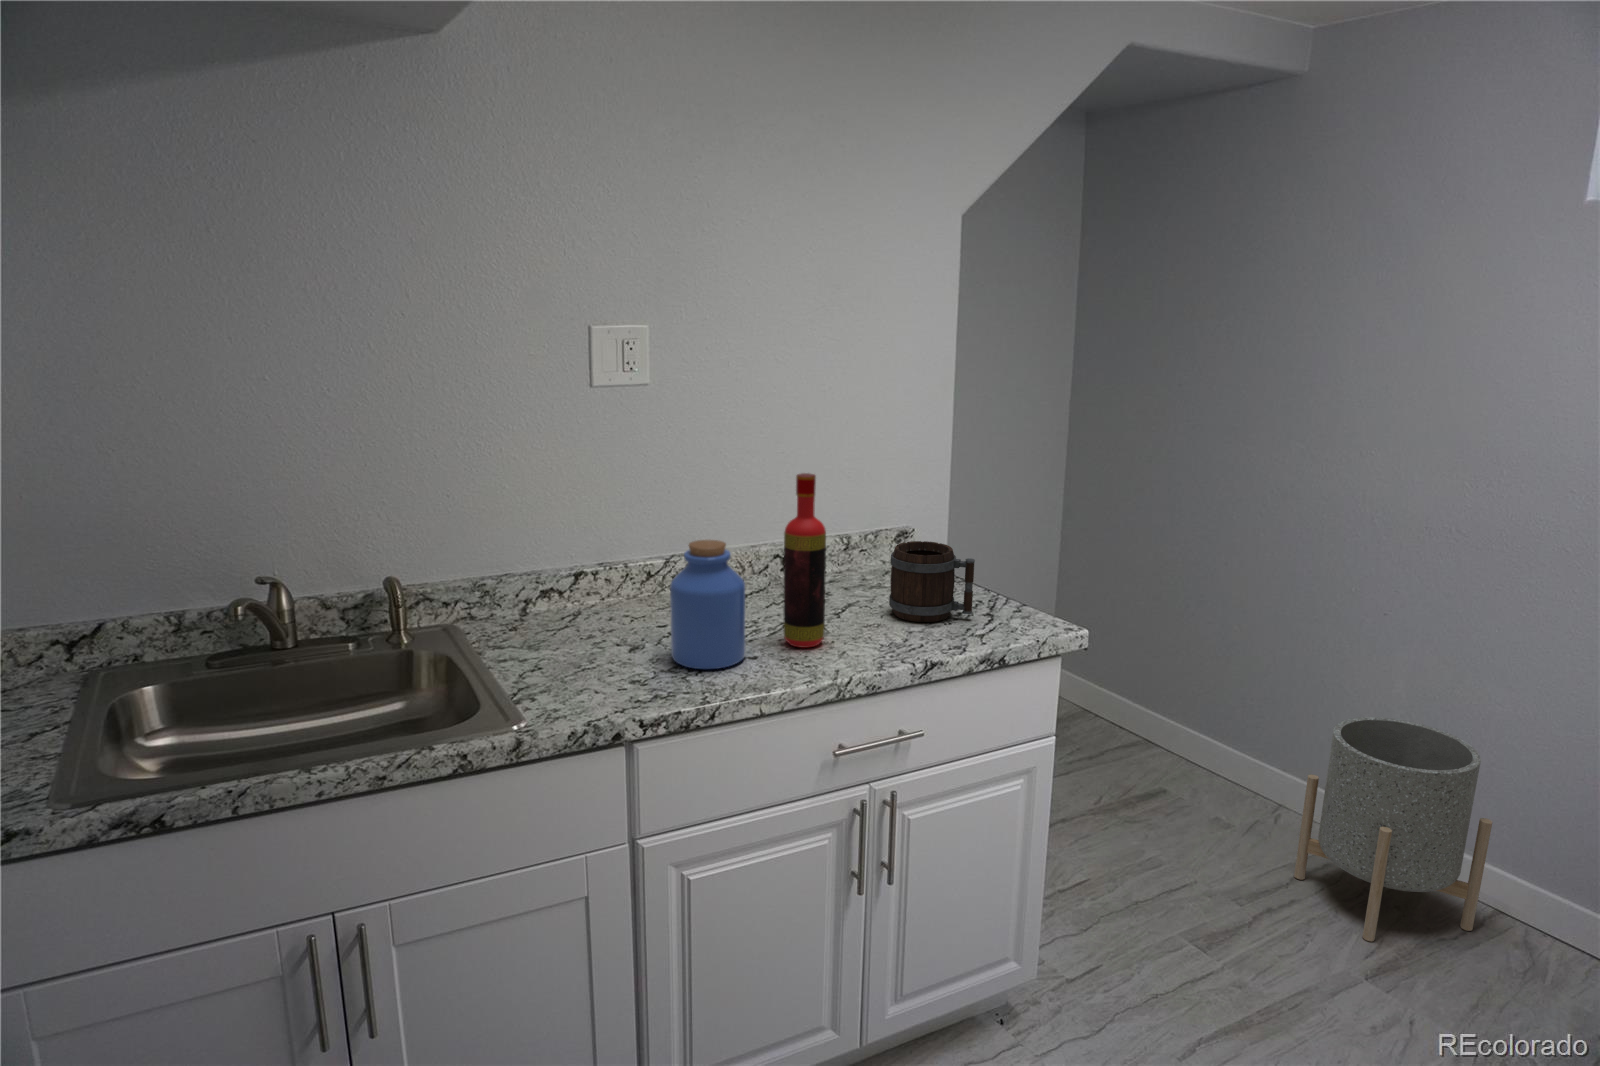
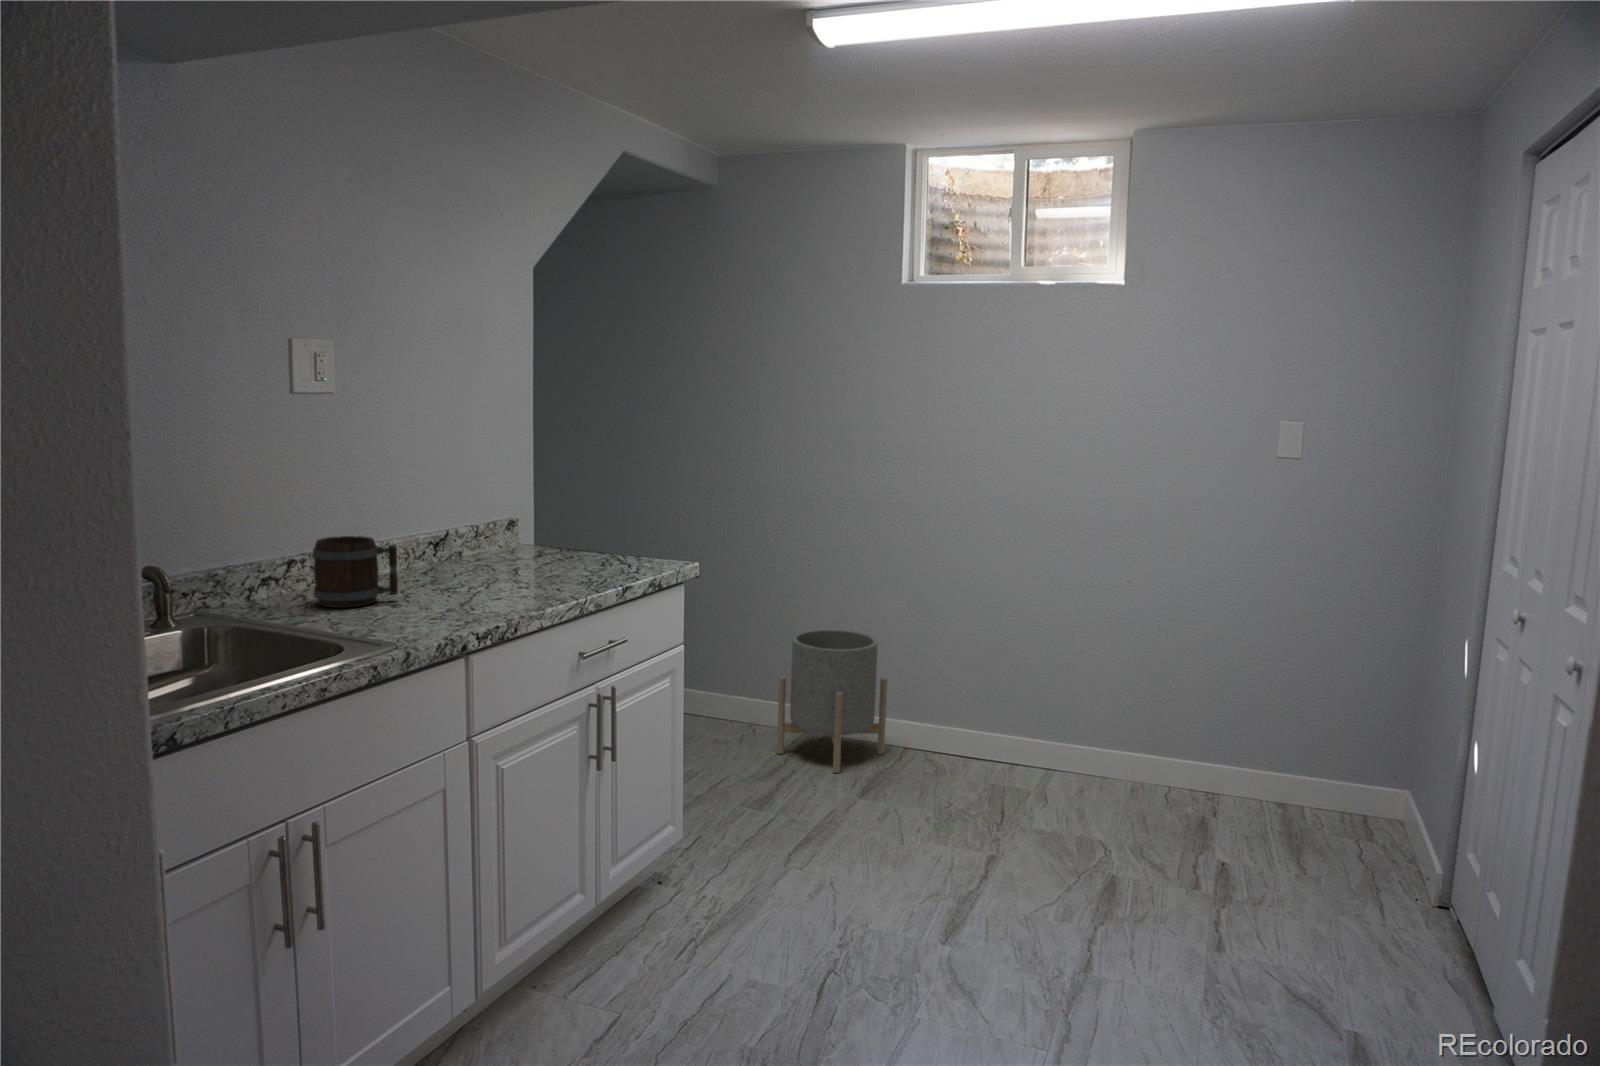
bottle: present [784,473,826,648] -> none [508,453,542,589]
jar: present [670,540,745,669] -> none [437,505,501,606]
mug: present [889,541,975,622] -> present [313,536,398,608]

